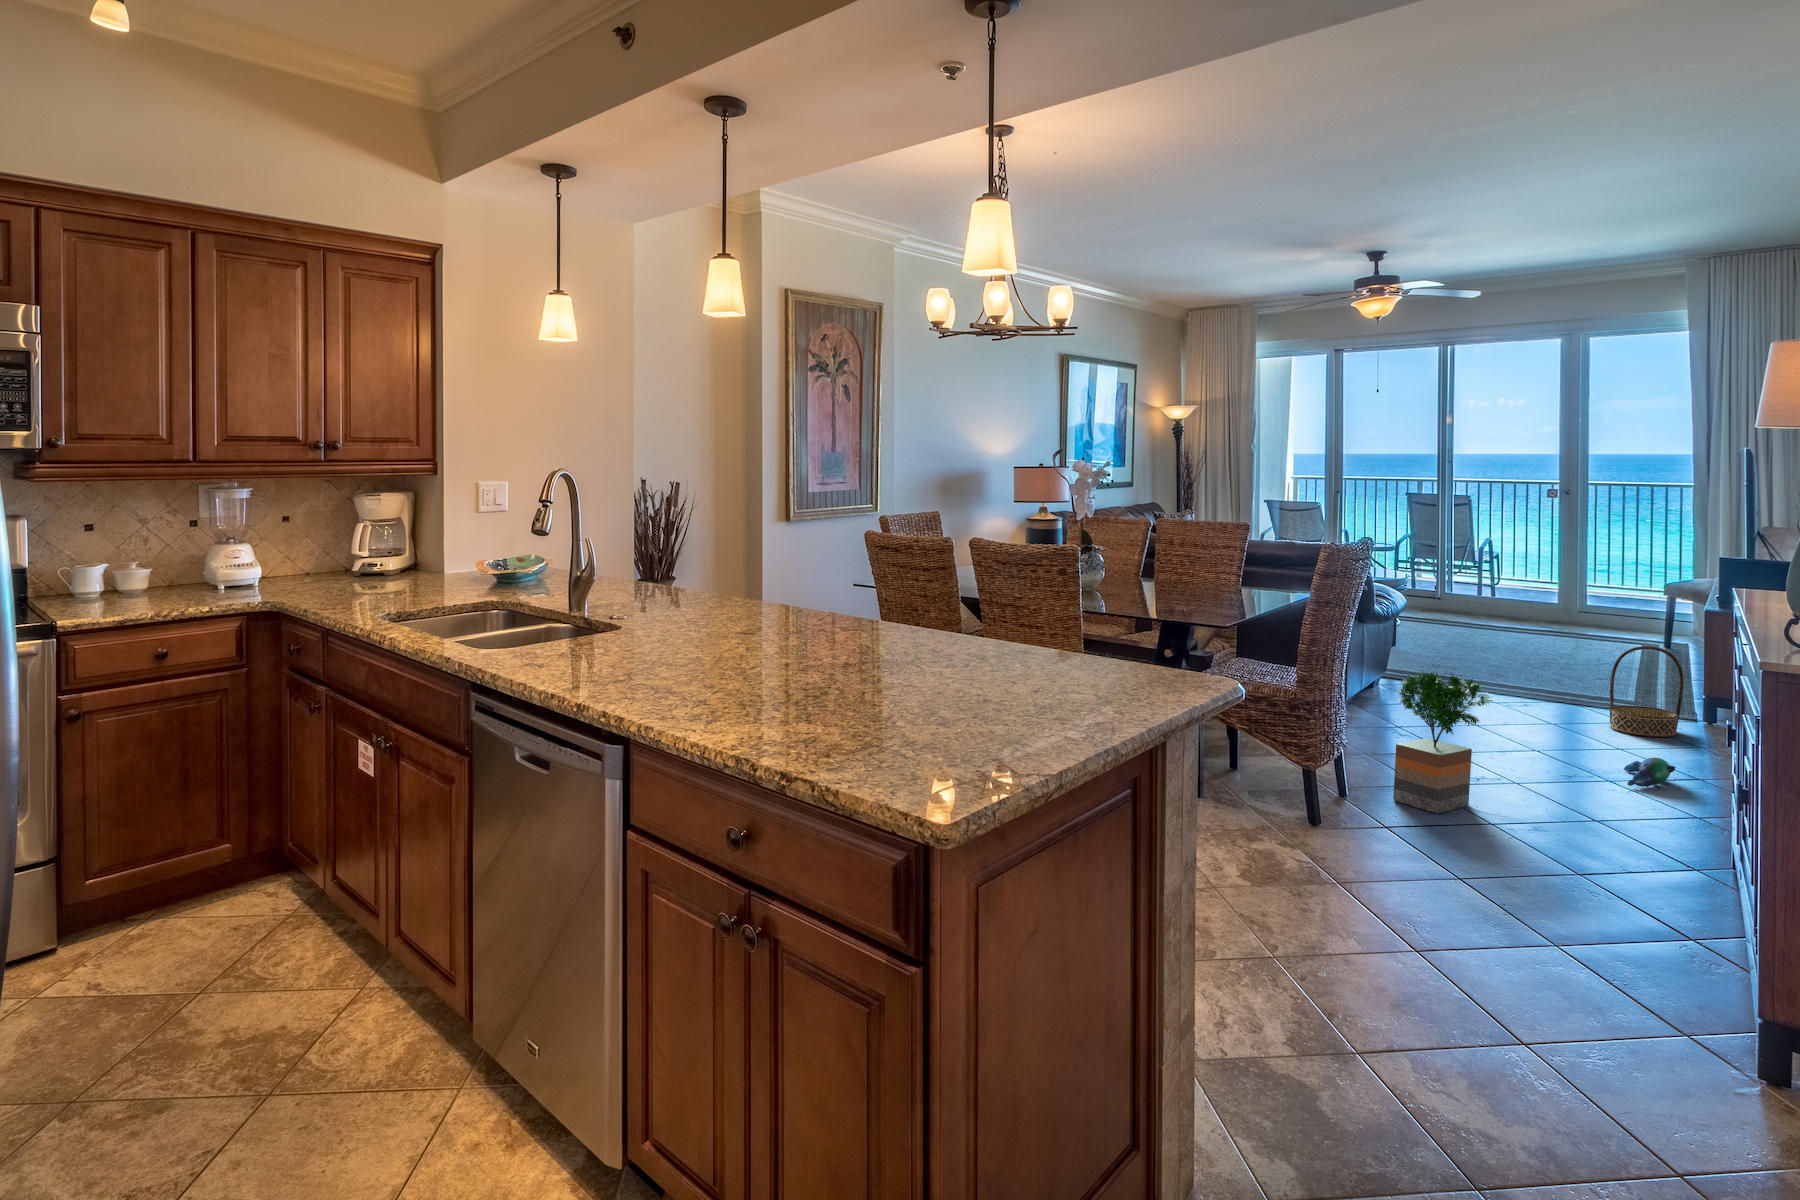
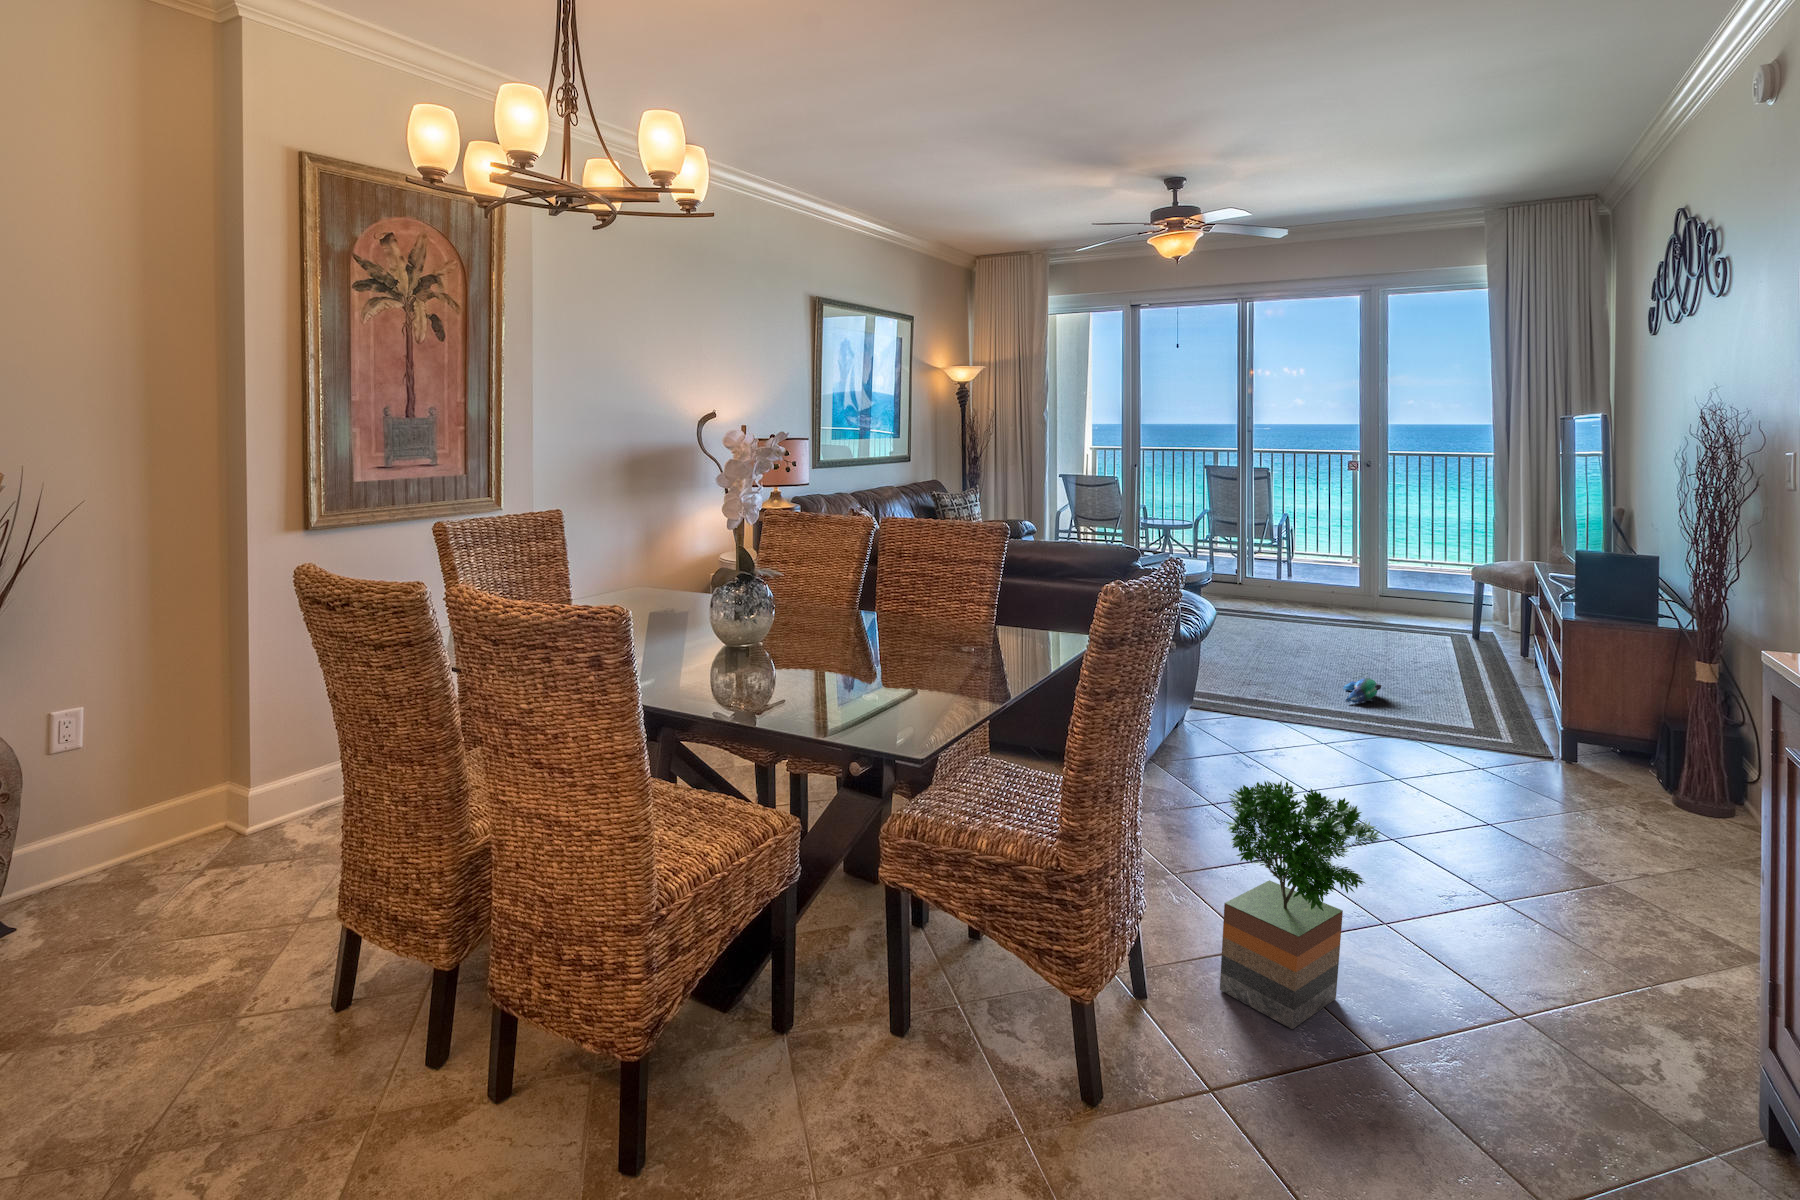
basket: present [1610,646,1684,737] -> none [1472,679,1568,802]
plush toy: present [1624,758,1676,787] -> present [1343,678,1382,703]

